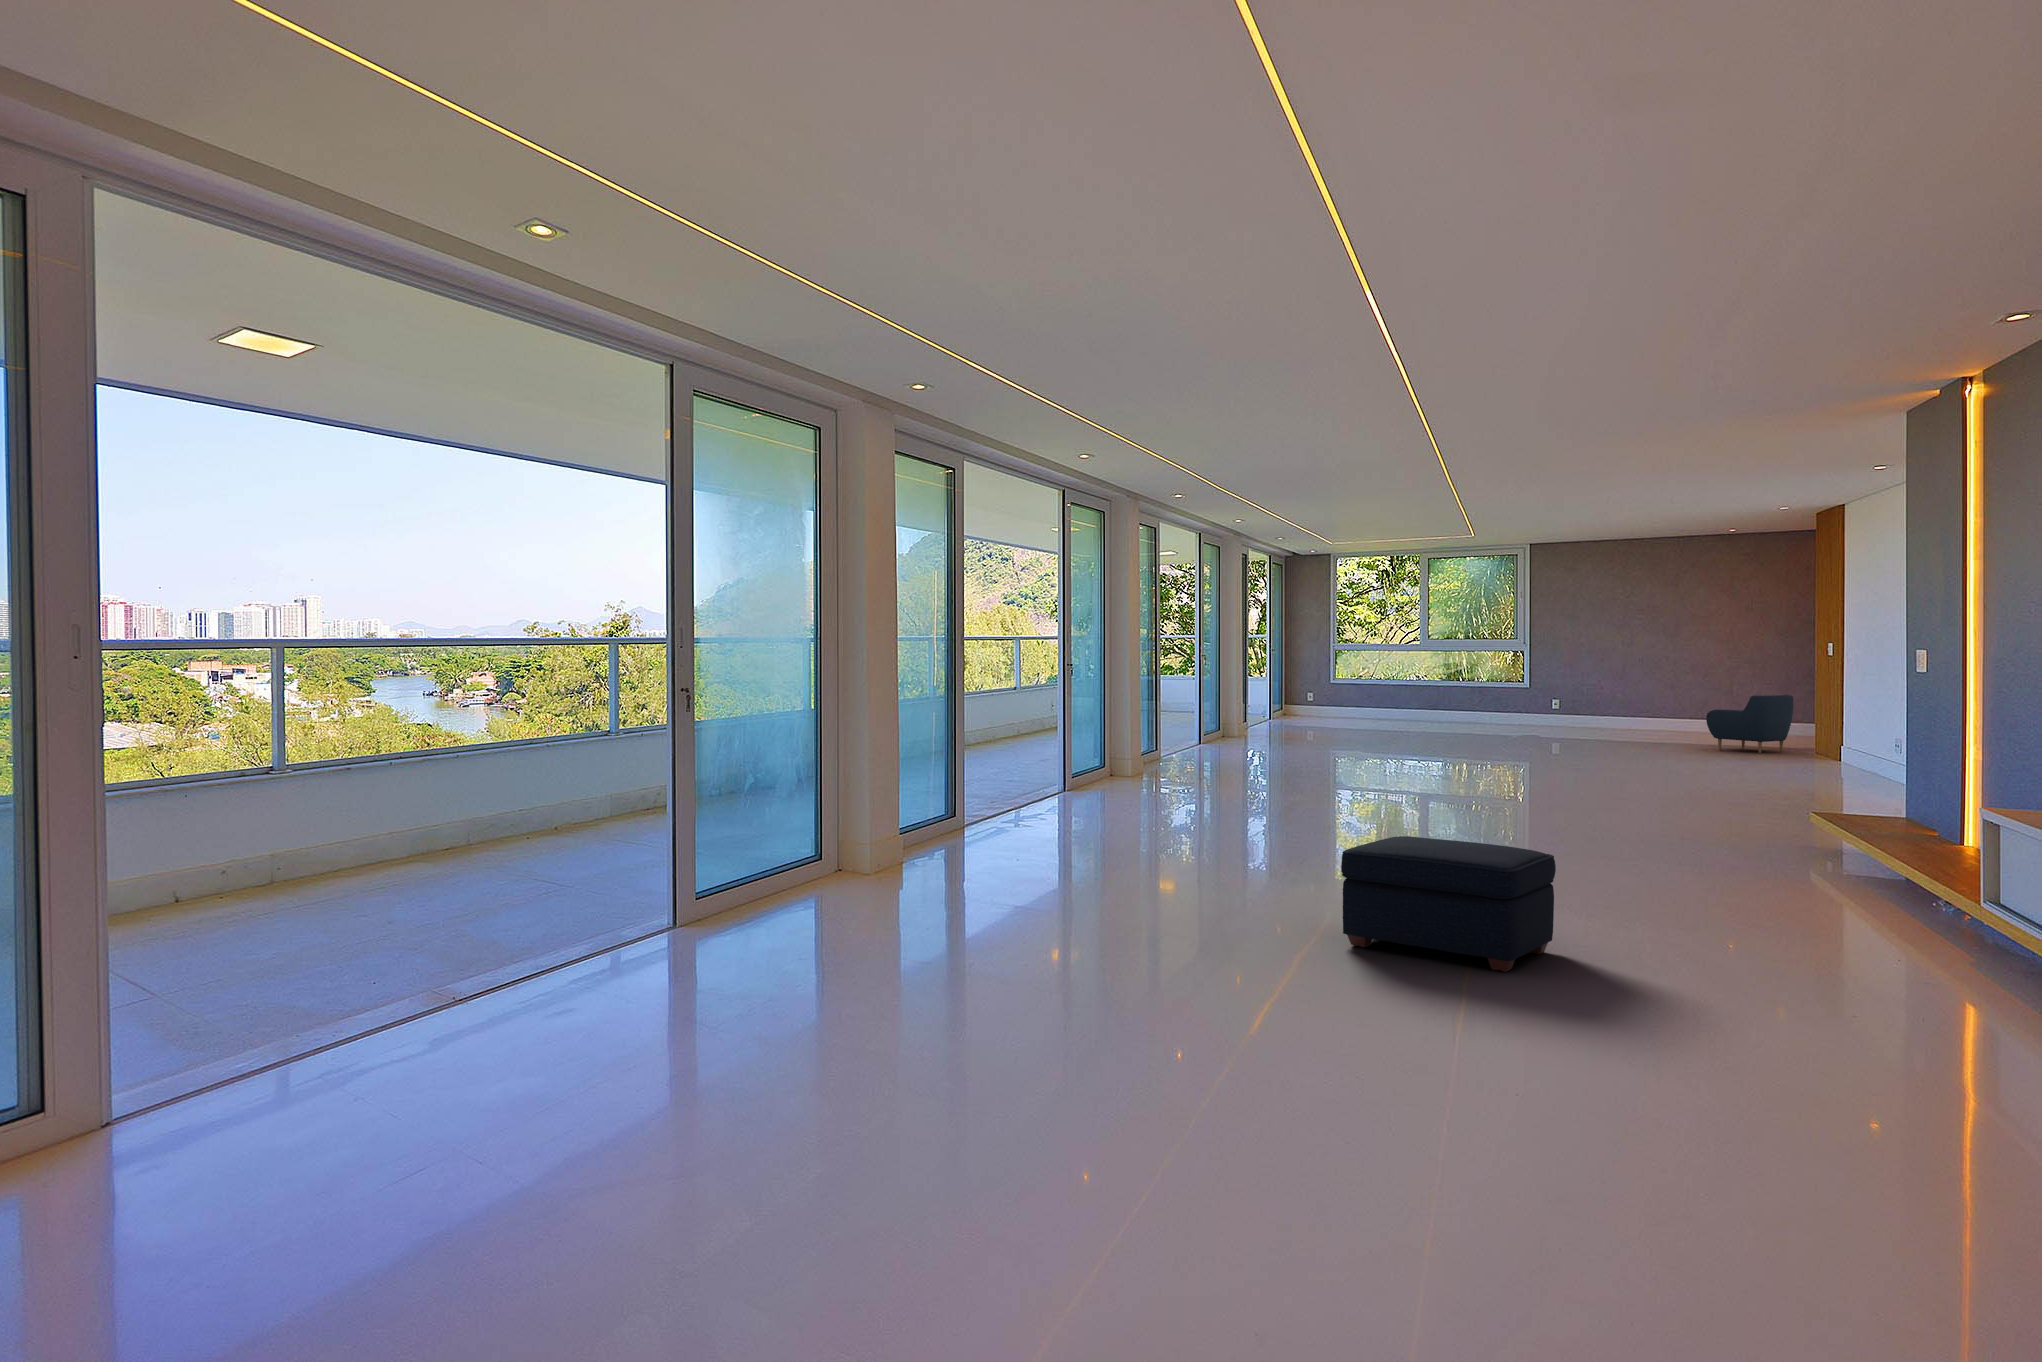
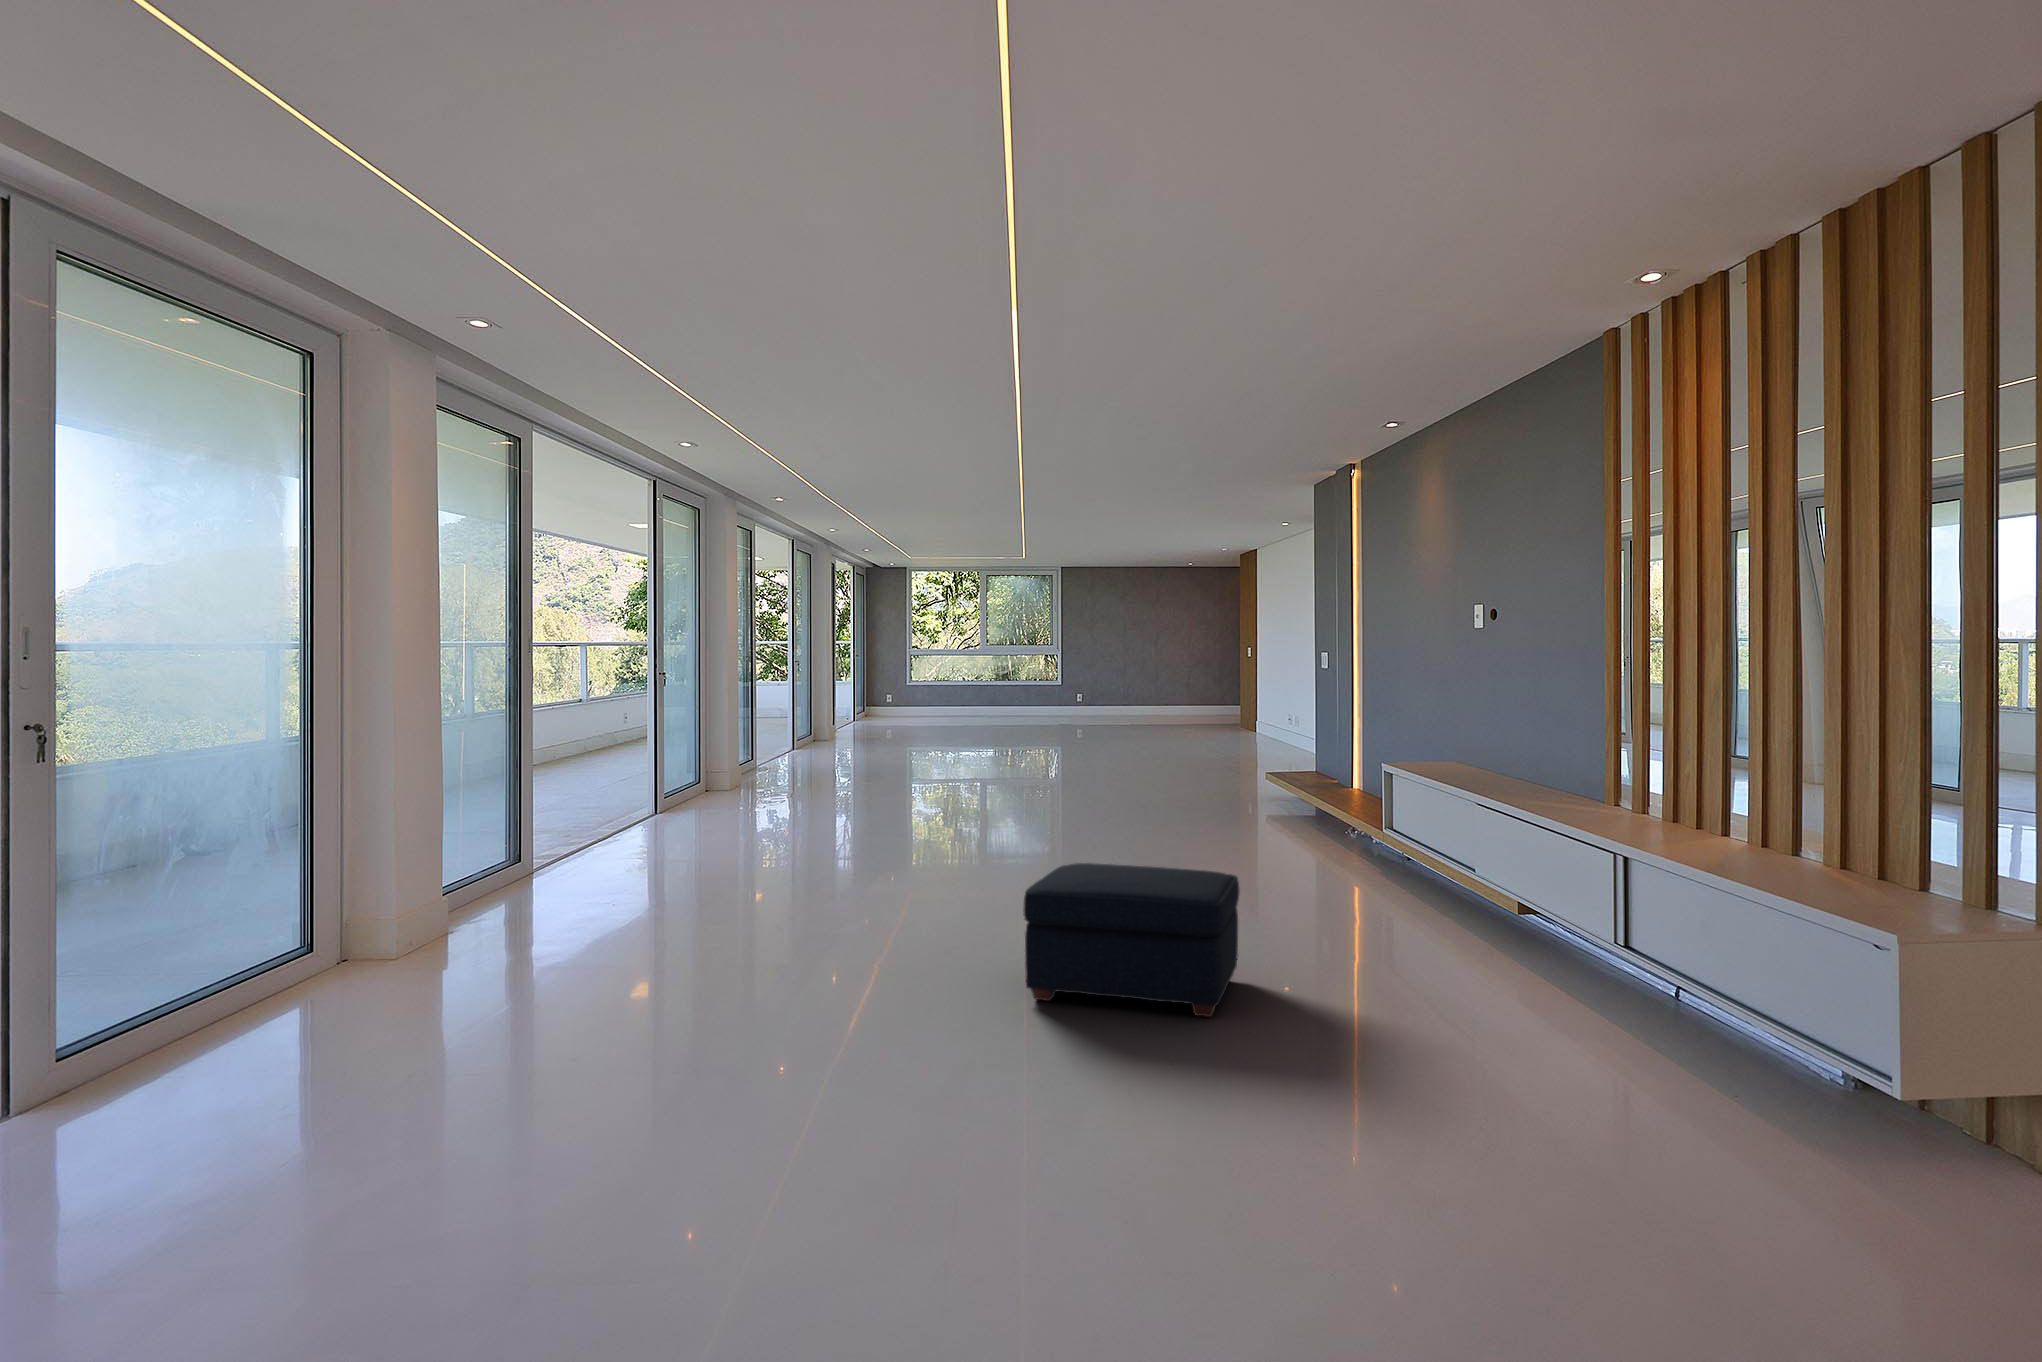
armchair: present [1706,695,1794,753] -> none [1211,690,1270,737]

